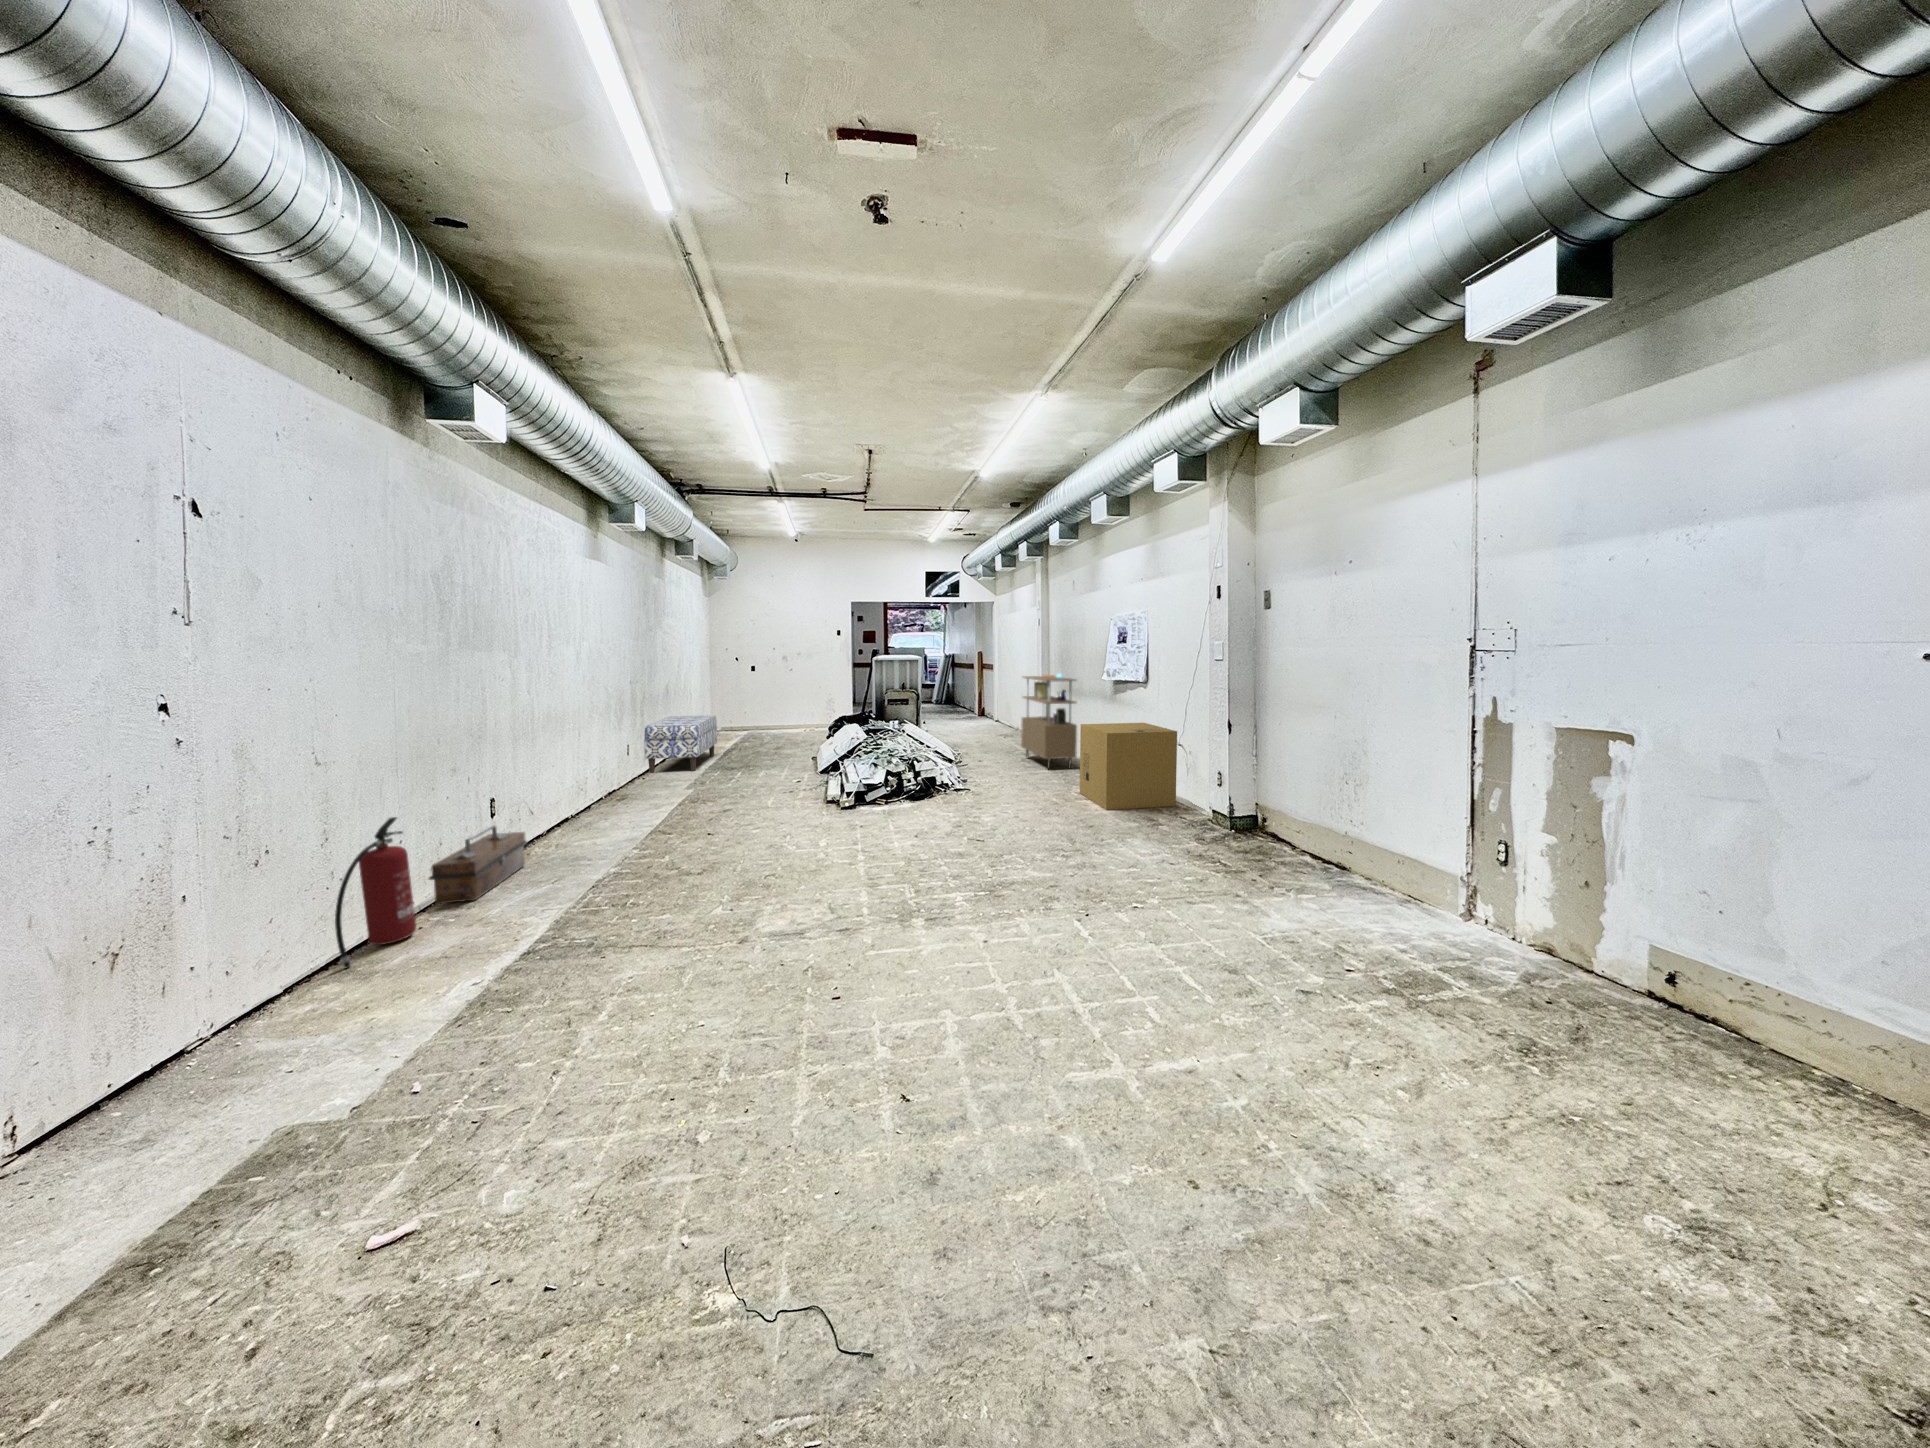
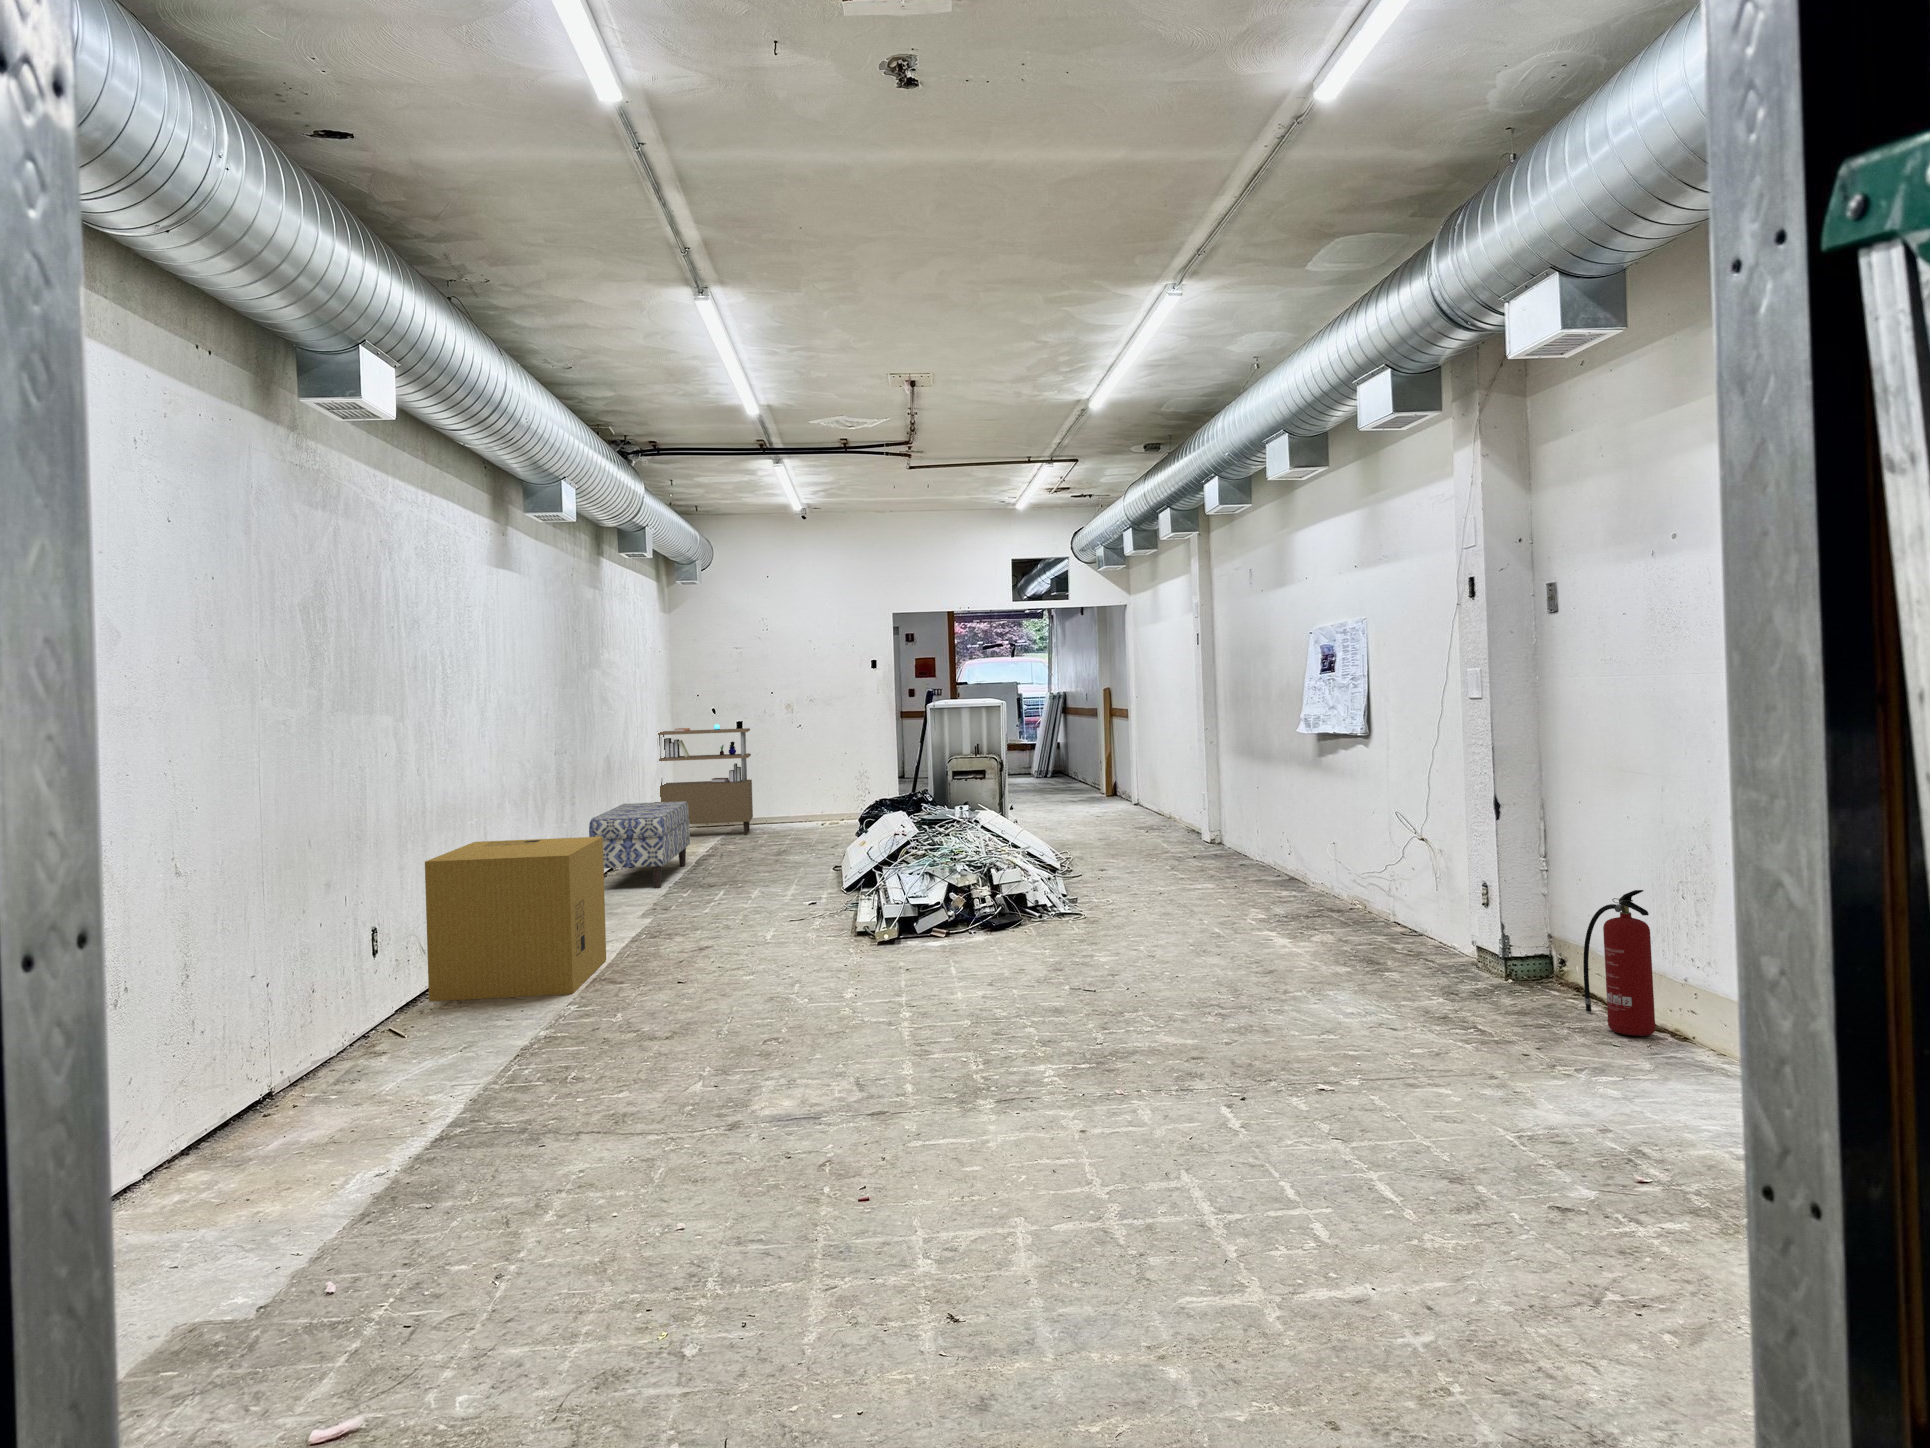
shelving unit: present [1021,674,1077,769] -> present [655,724,753,835]
cardboard box: present [1080,723,1177,810] -> present [425,837,606,1002]
fire extinguisher: present [335,817,416,968] -> present [1583,890,1656,1036]
toolbox: present [429,825,527,904] -> none [346,957,455,1059]

